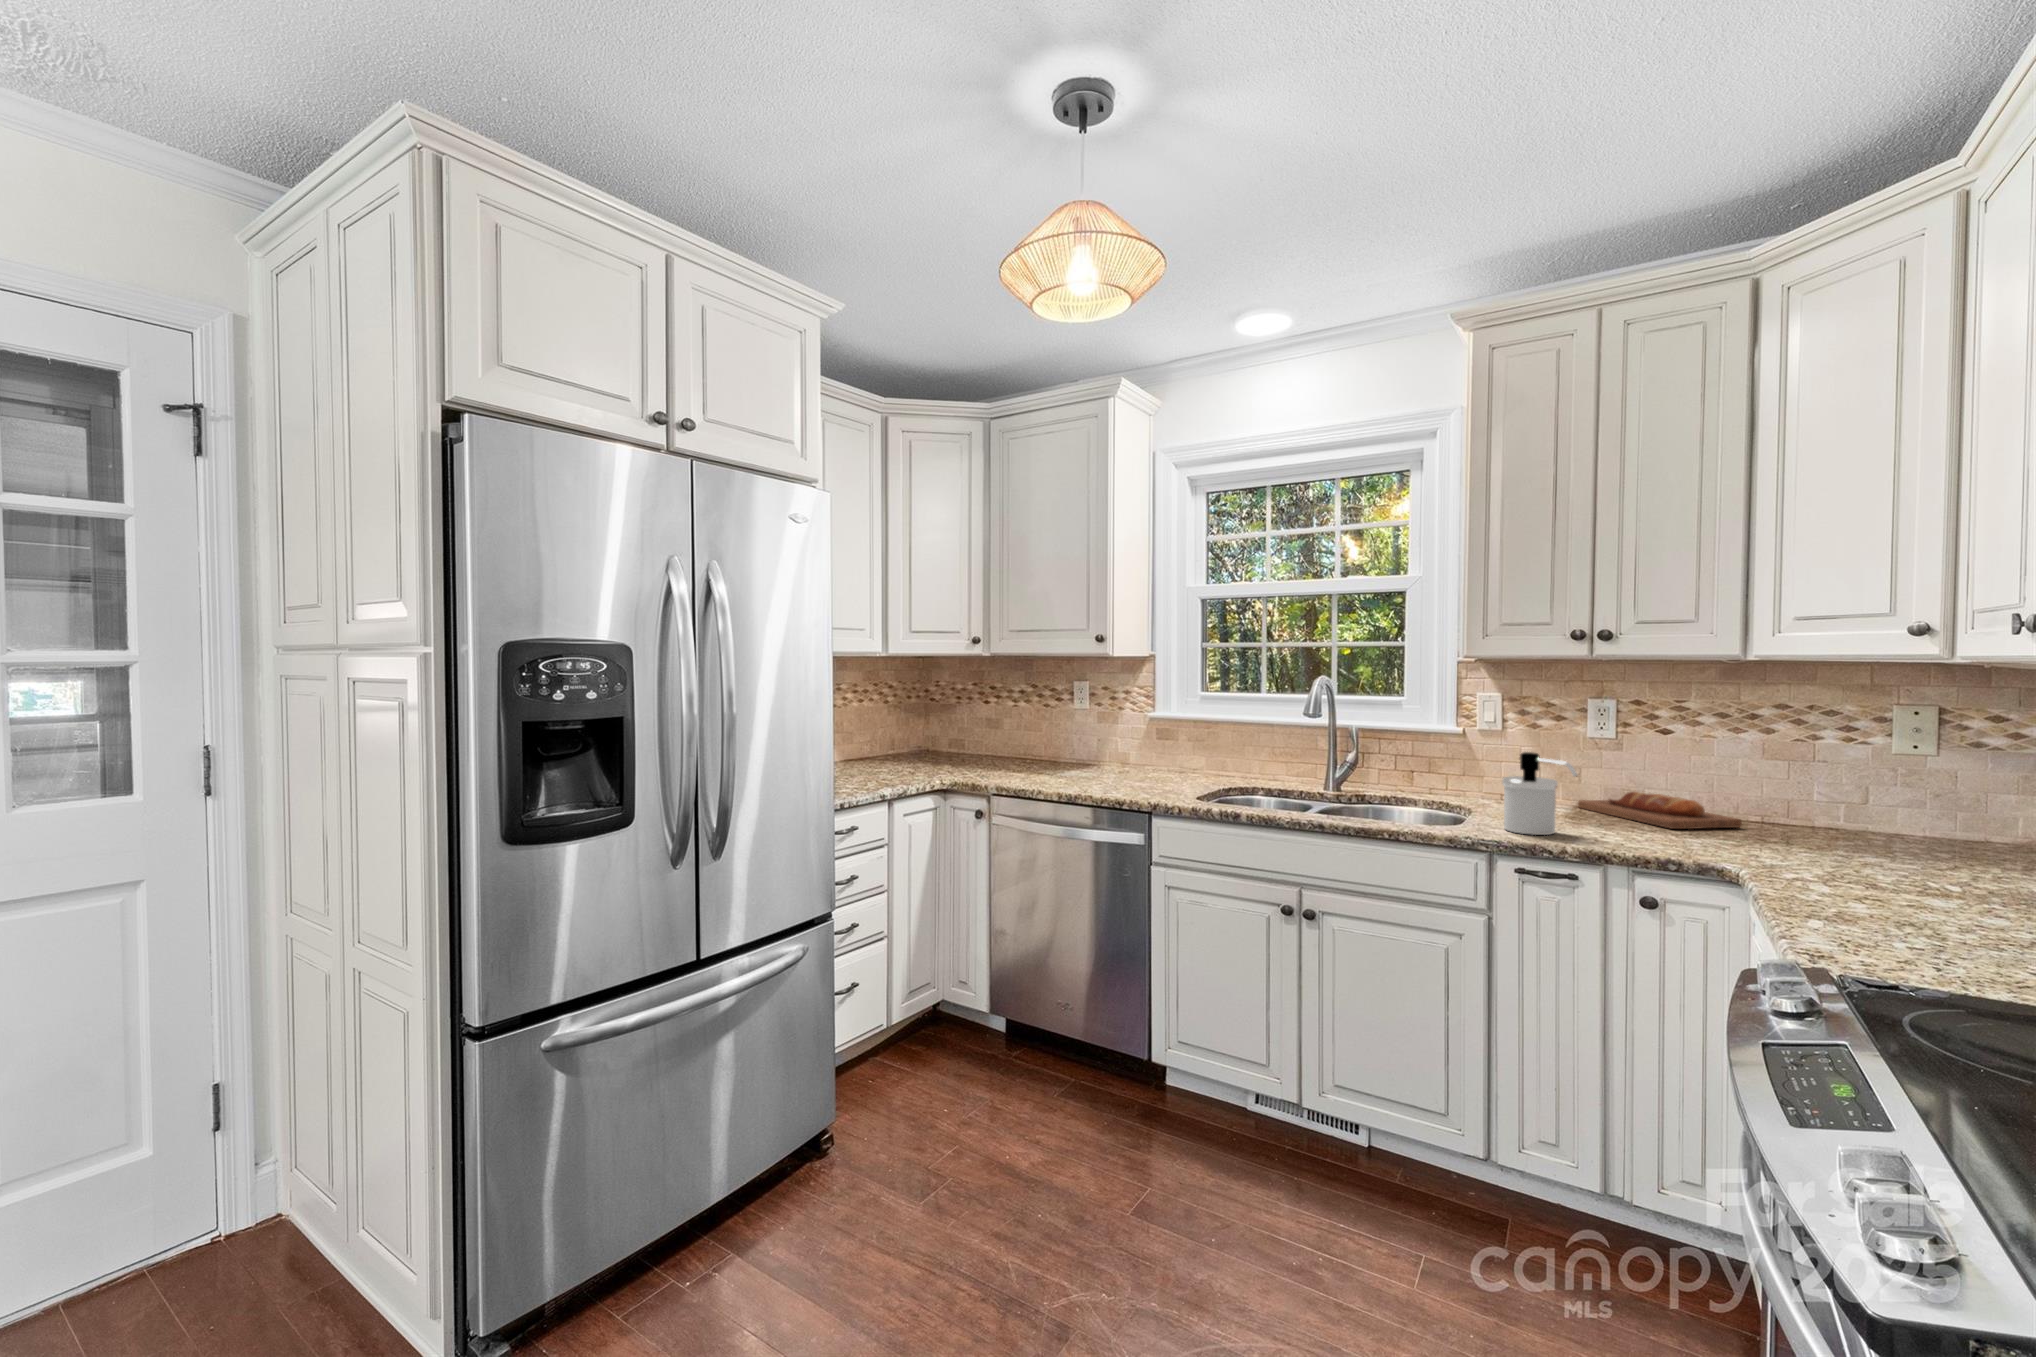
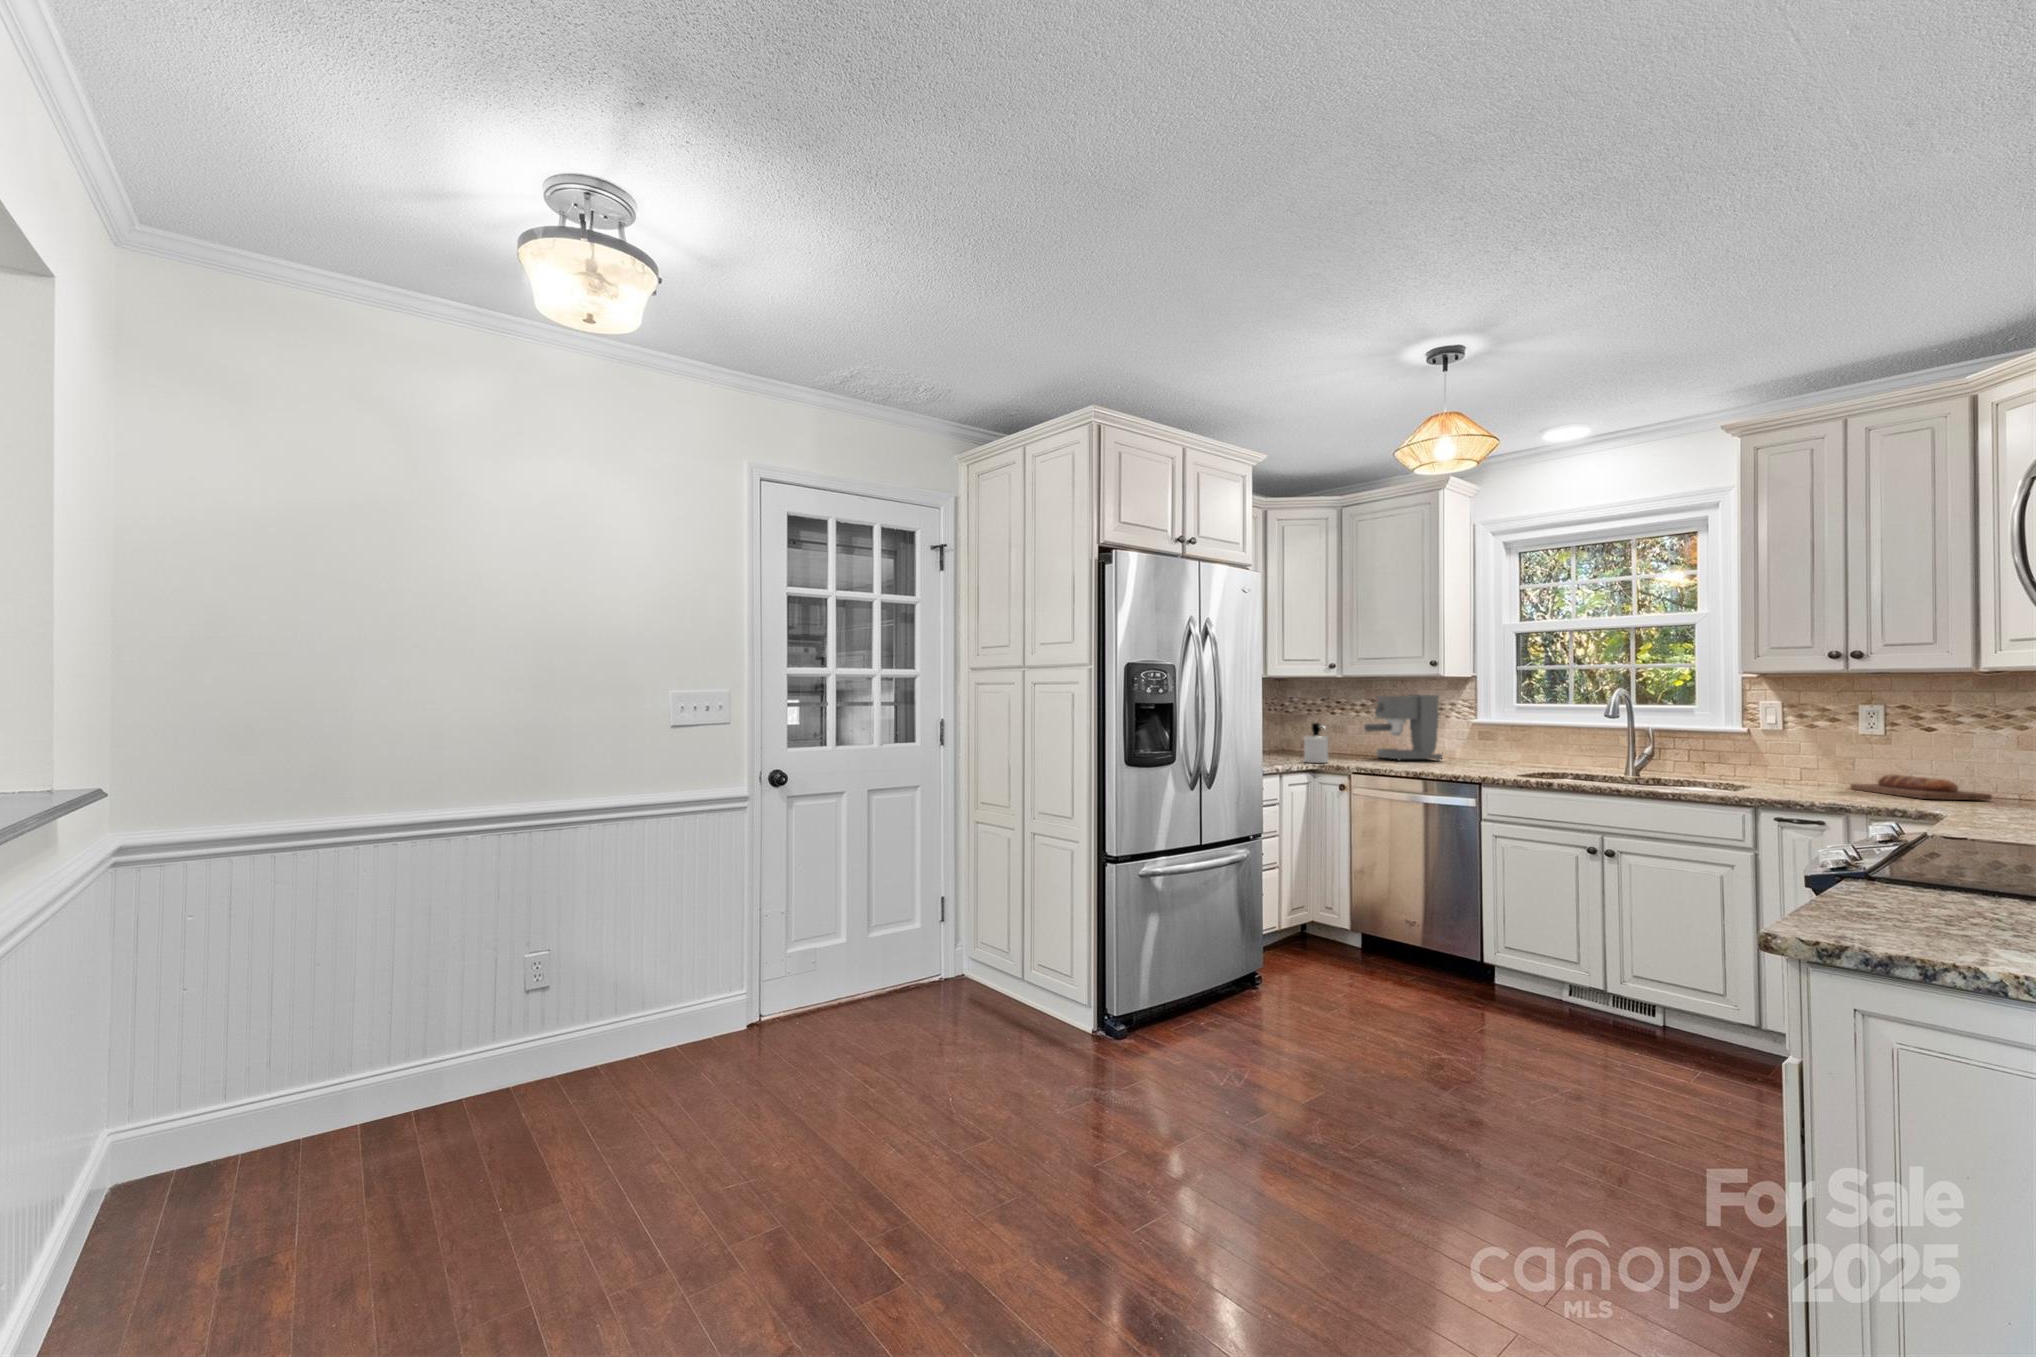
coffee maker: none [1017,678,1114,768] -> present [1364,695,1443,761]
soap dispenser: present [1502,752,1577,835] -> present [1304,723,1329,763]

